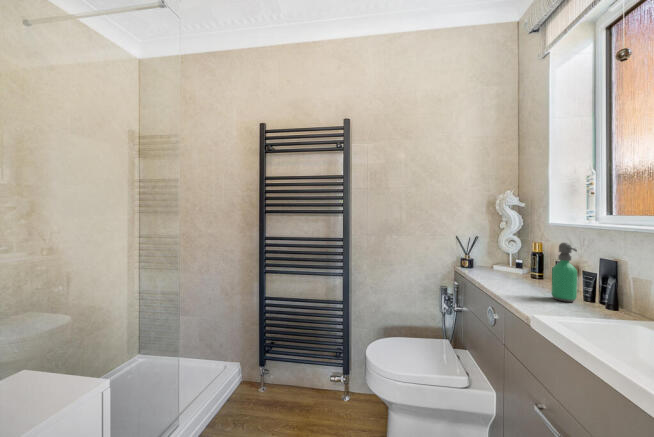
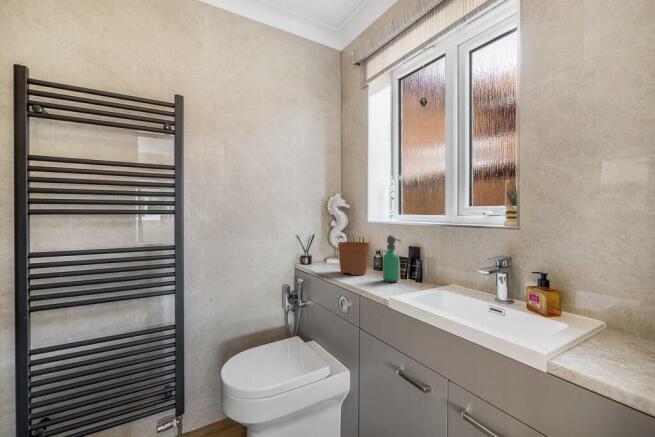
plant pot: none [498,231,543,287] -> present [338,241,370,275]

